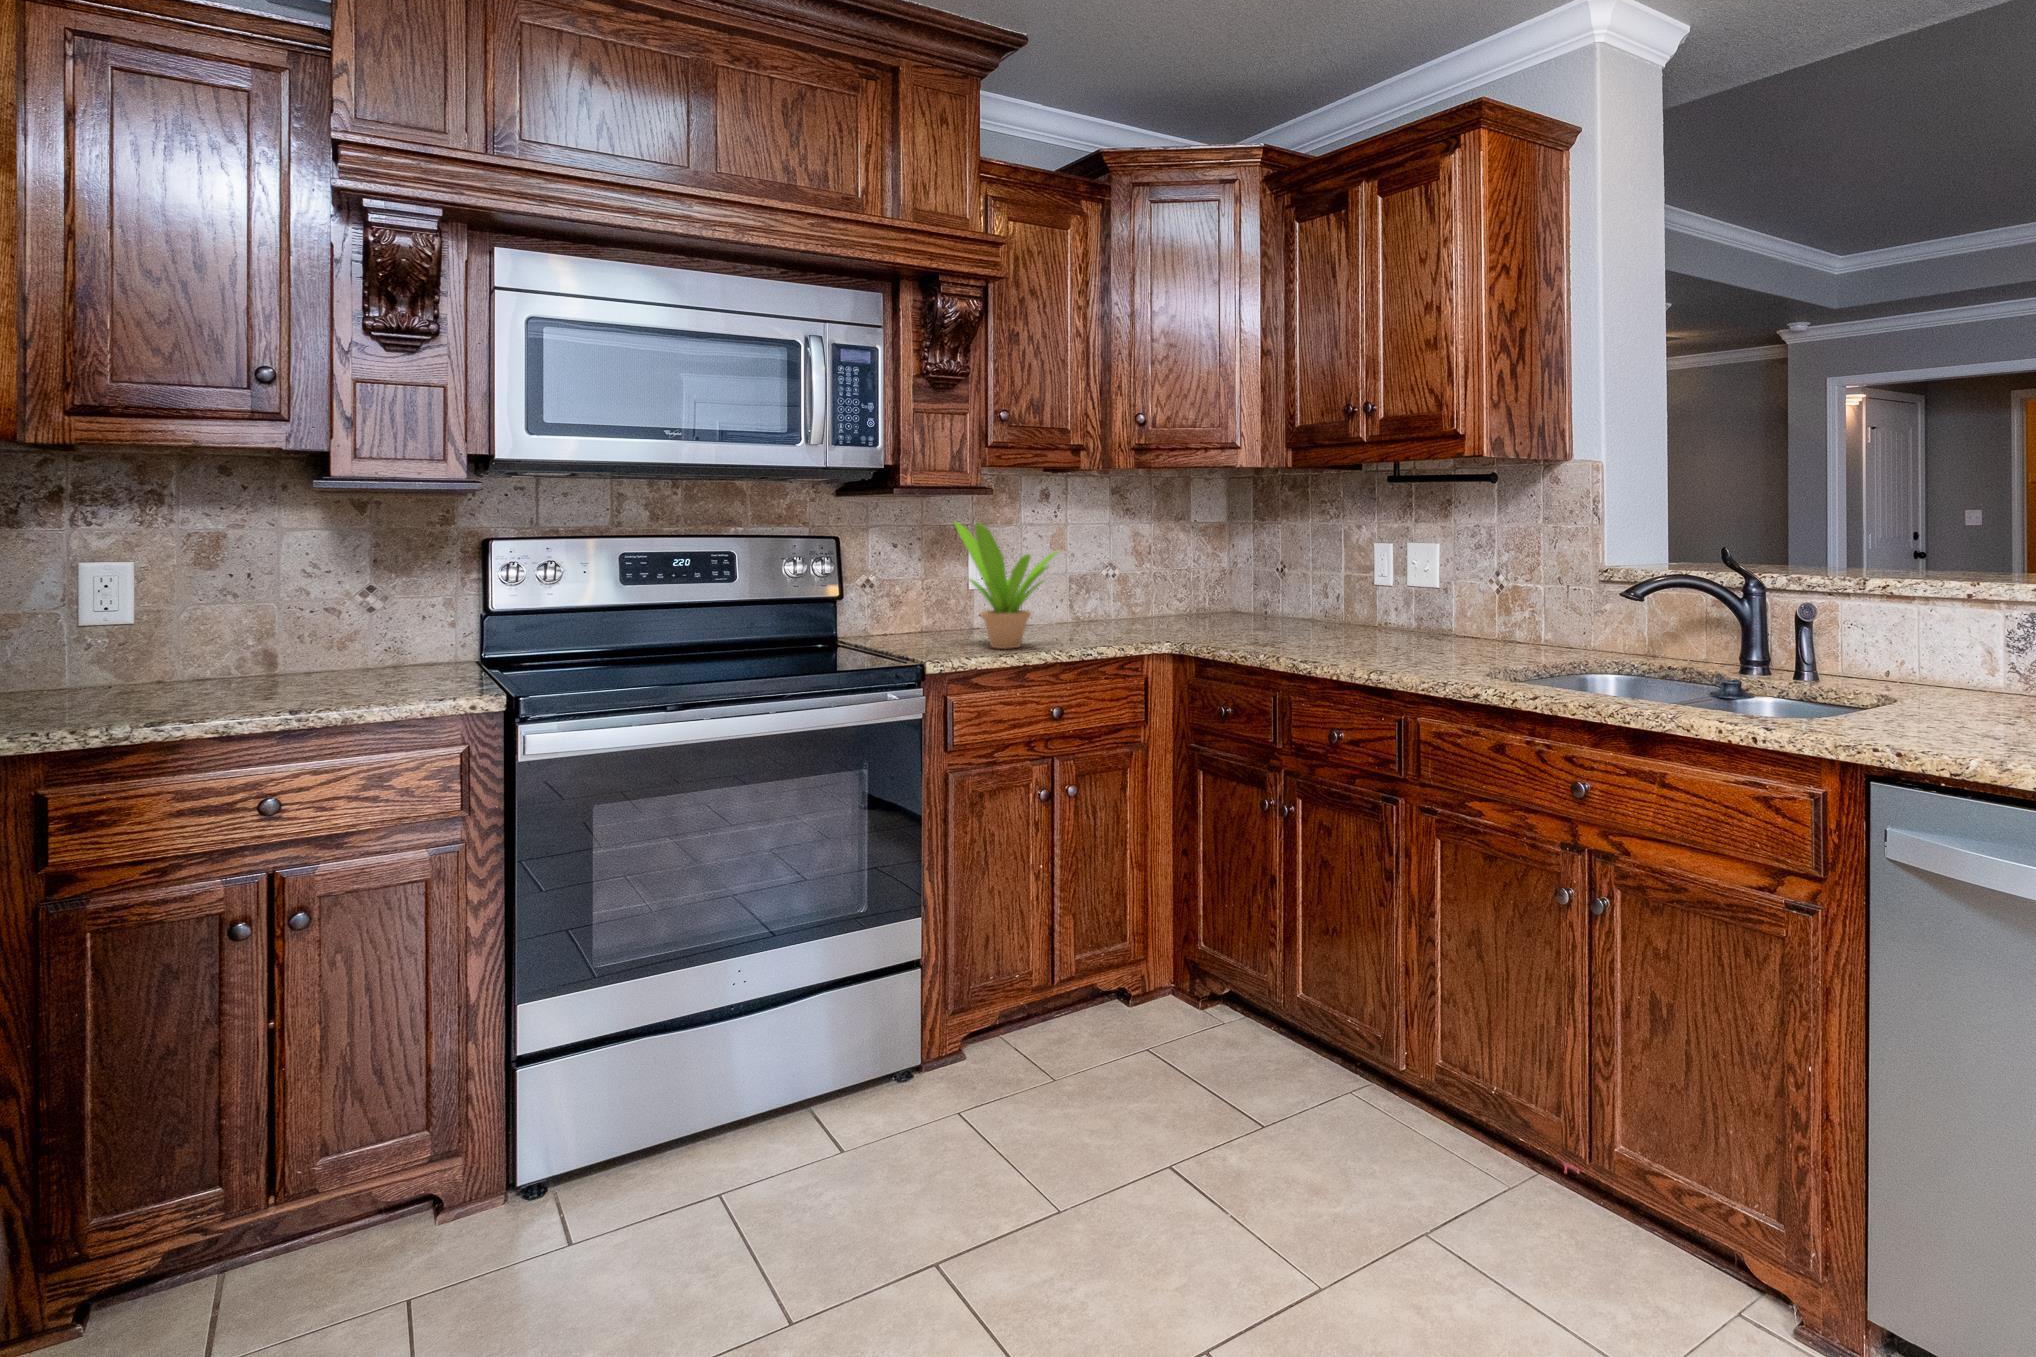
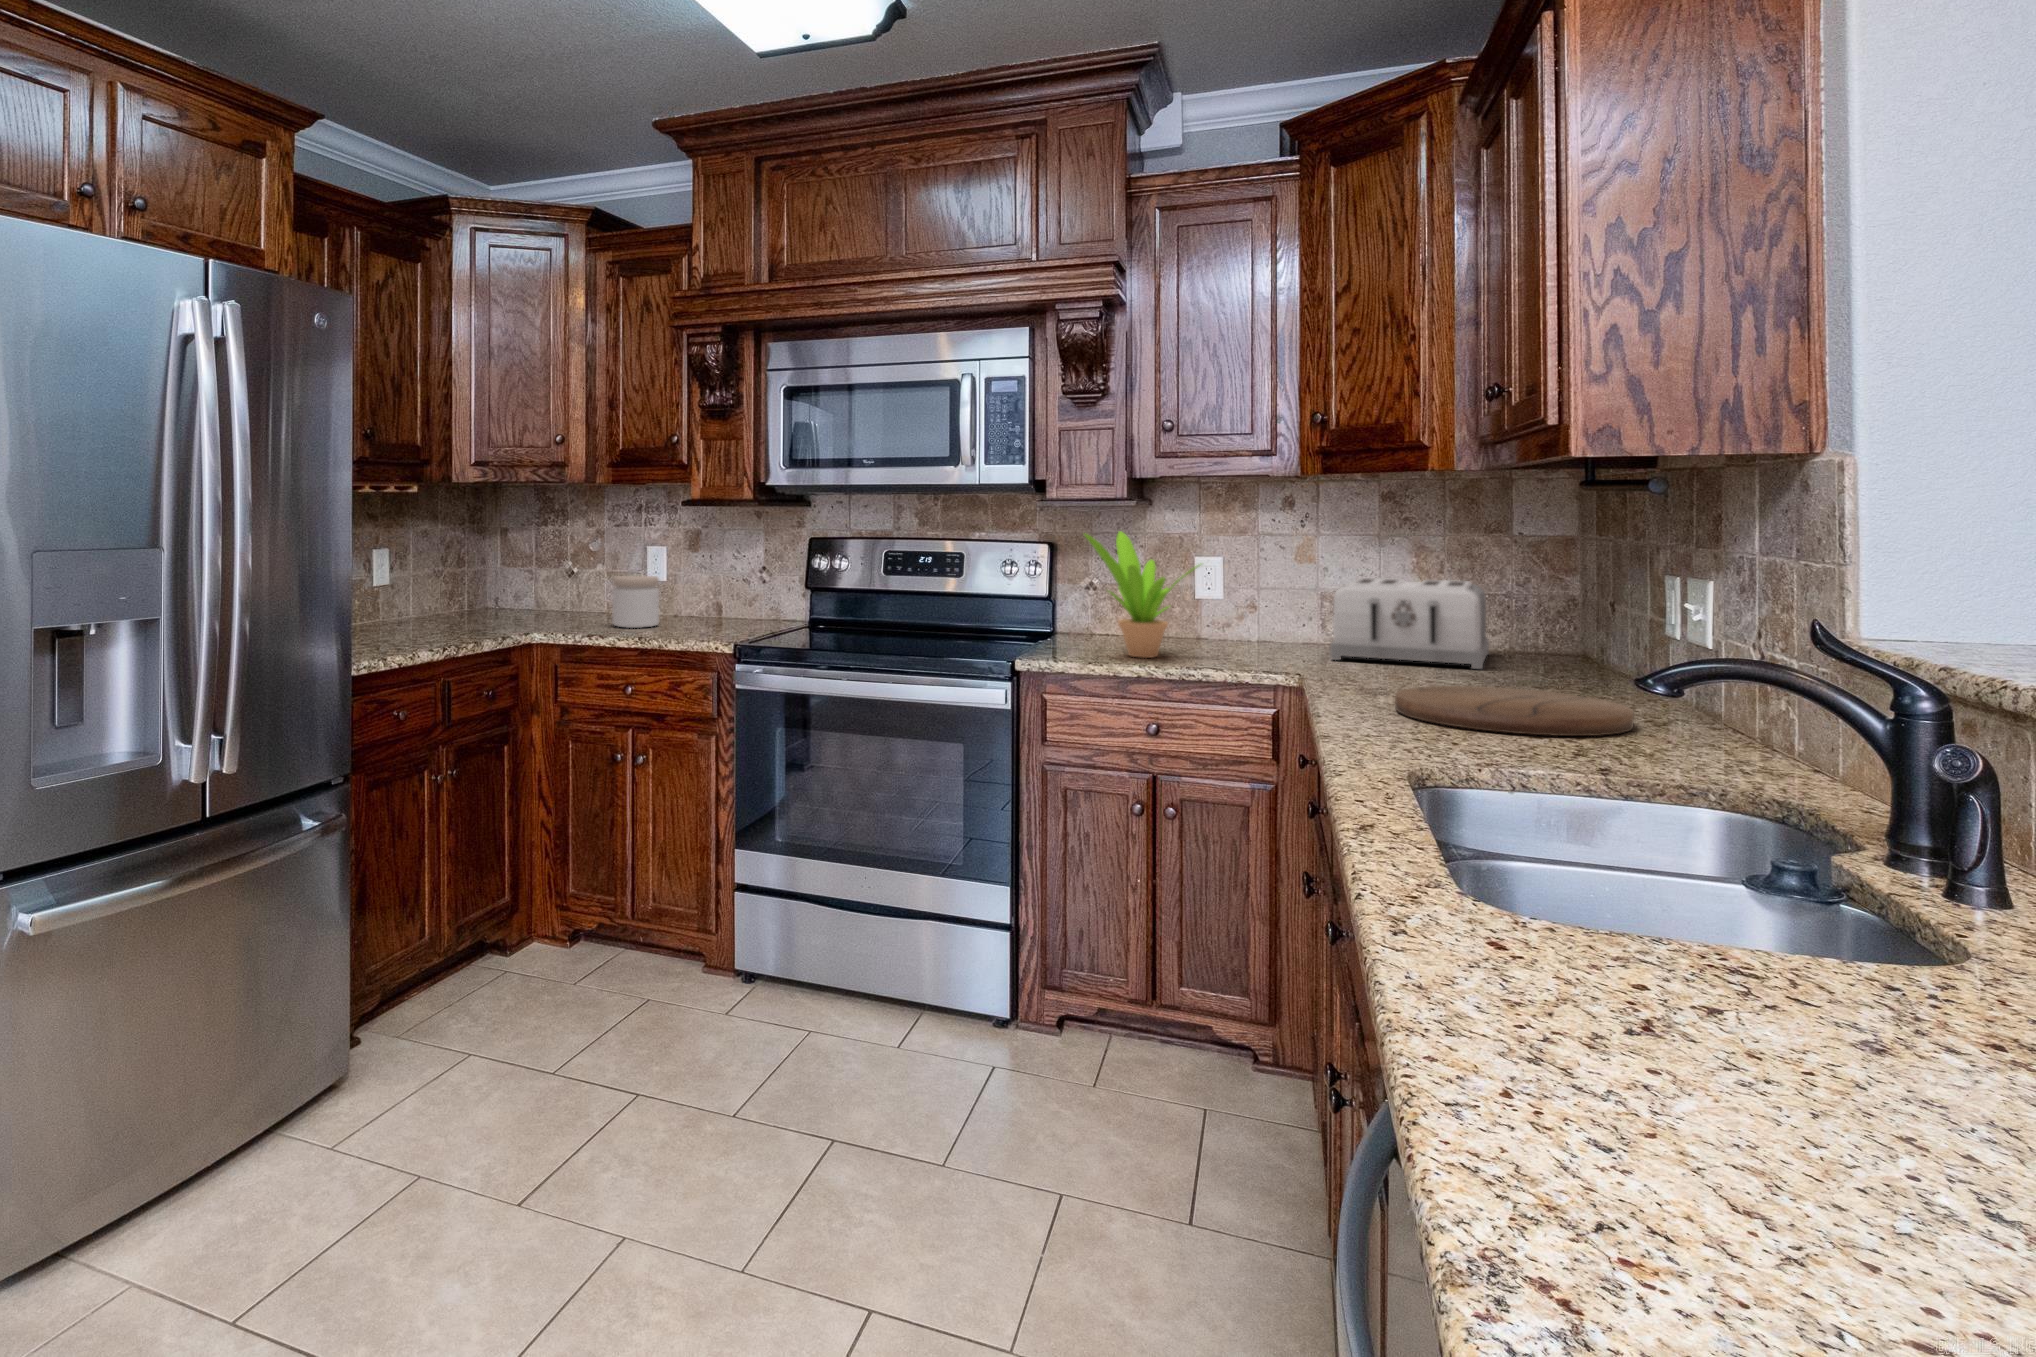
toaster: none [1099,560,1240,632] -> present [1330,578,1489,669]
jar: none [71,609,191,706] -> present [612,576,659,628]
cutting board: none [1310,634,1460,663] -> present [1395,686,1634,736]

